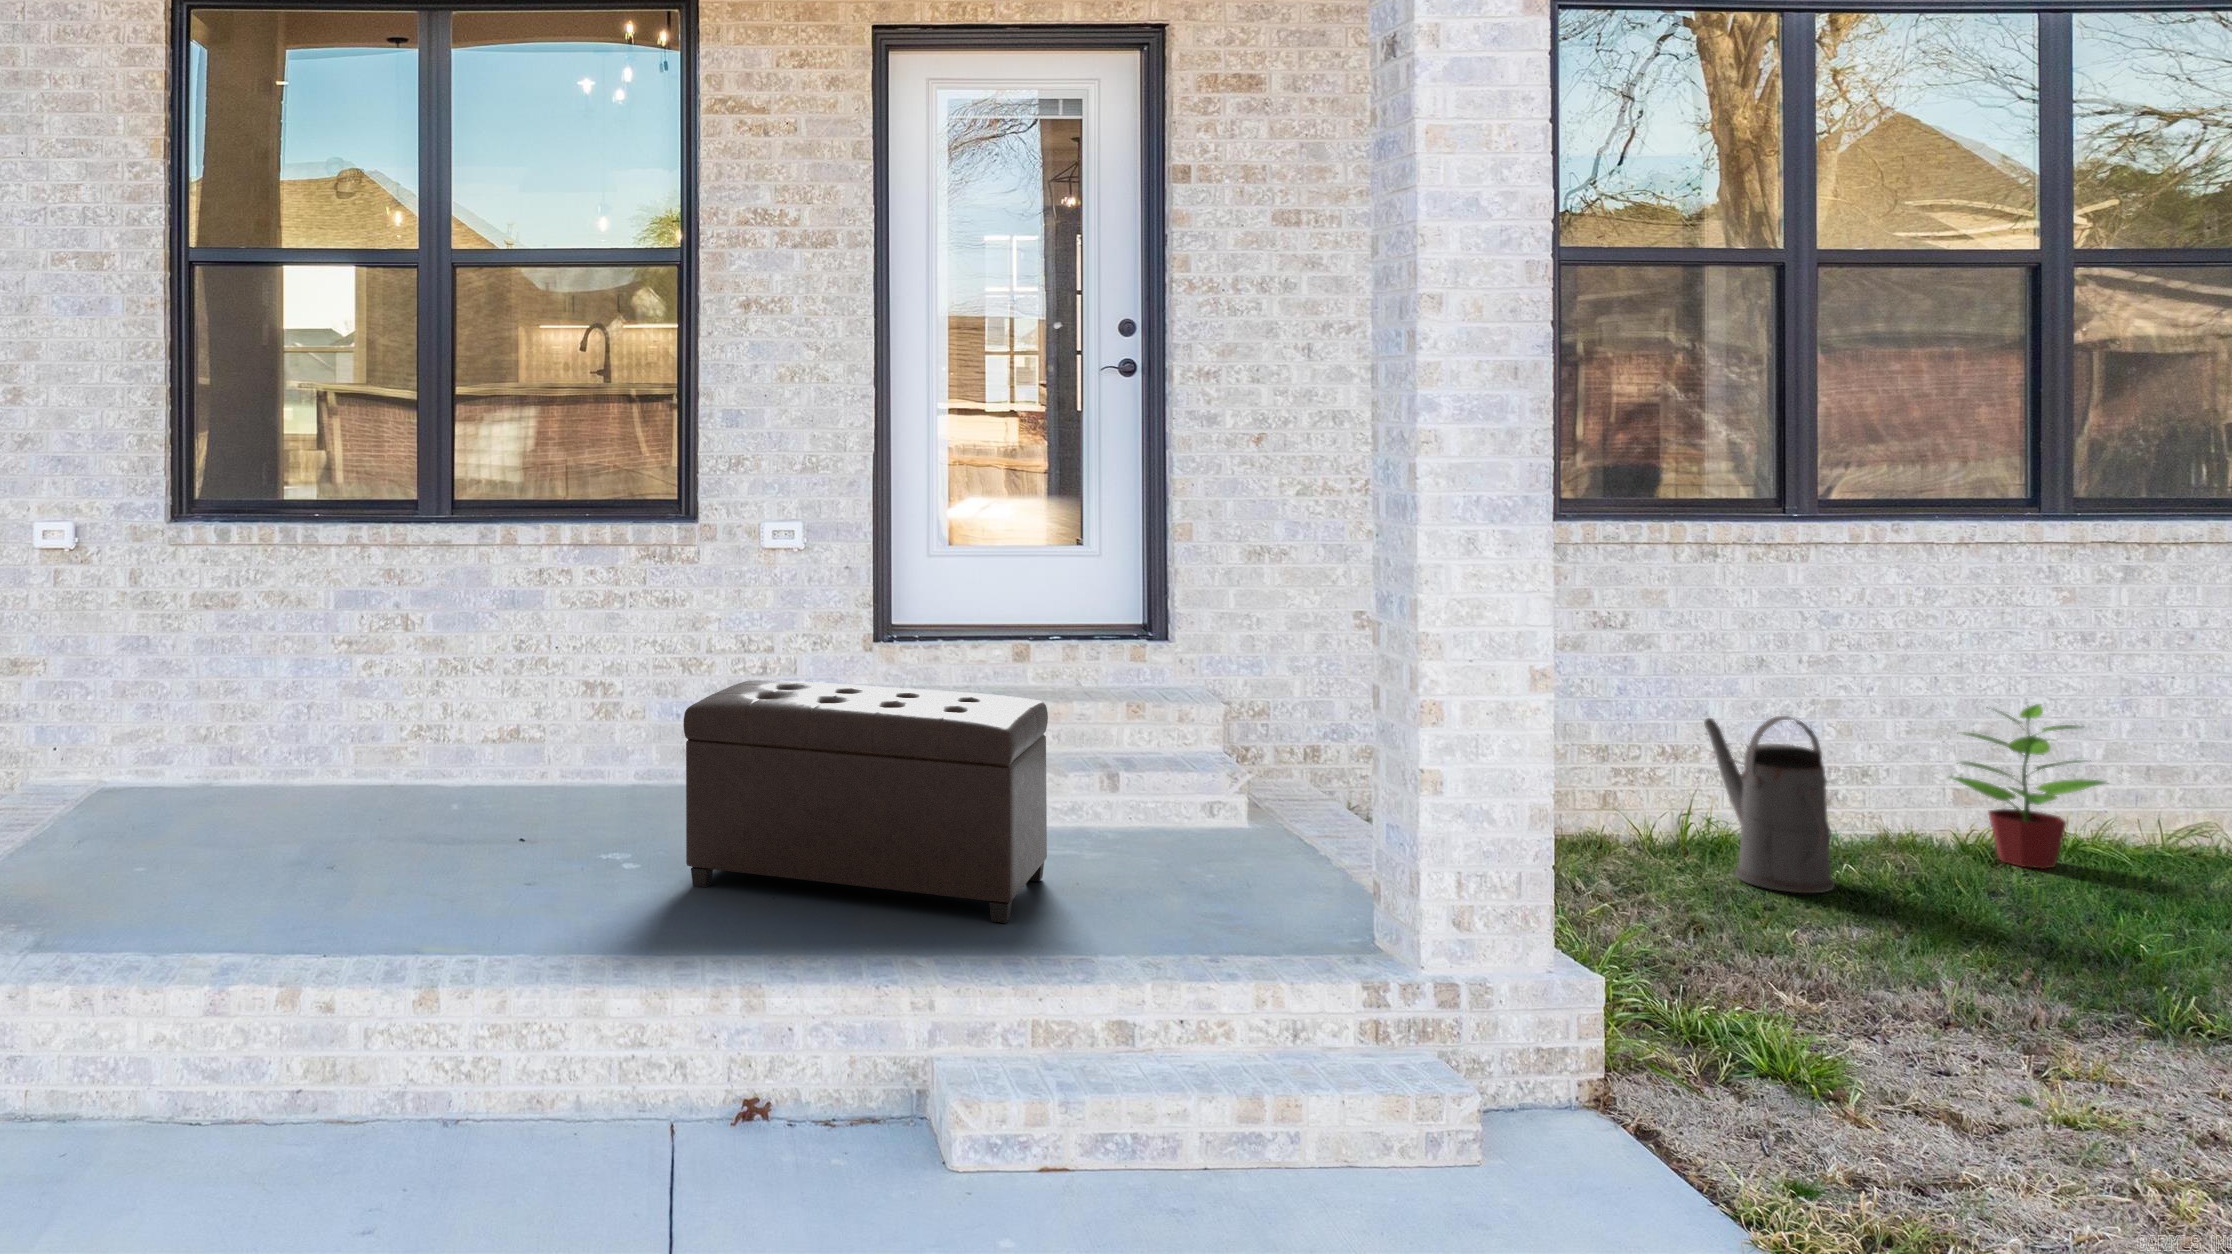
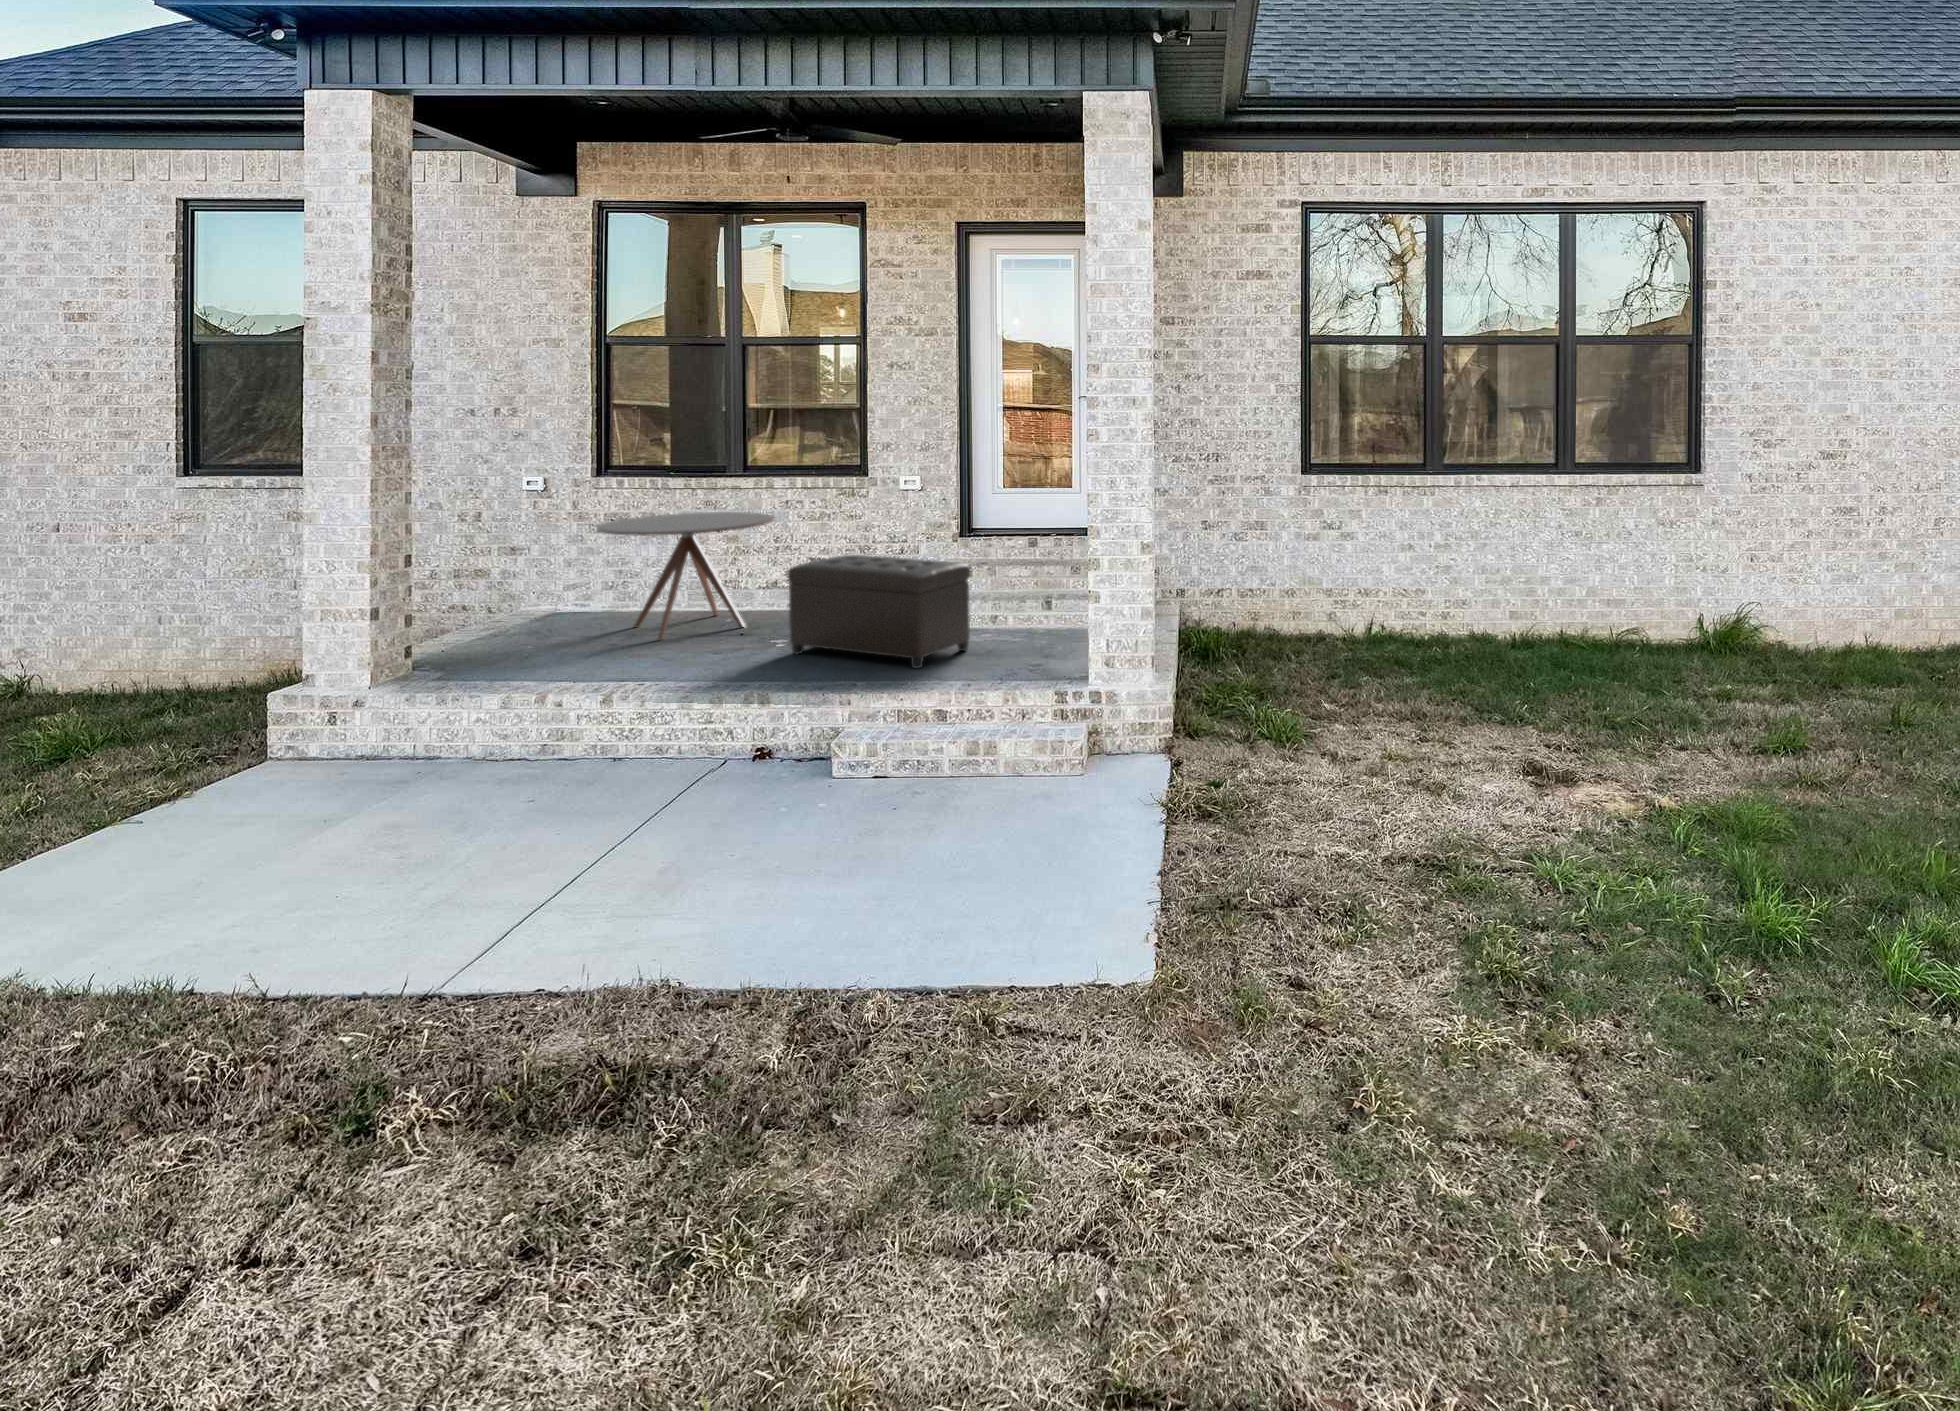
round table: none [241,592,561,854] -> present [596,512,774,640]
potted plant: present [1952,704,2108,869] -> none [1492,565,1563,649]
watering can: present [1704,716,1835,893] -> none [1370,573,1412,660]

